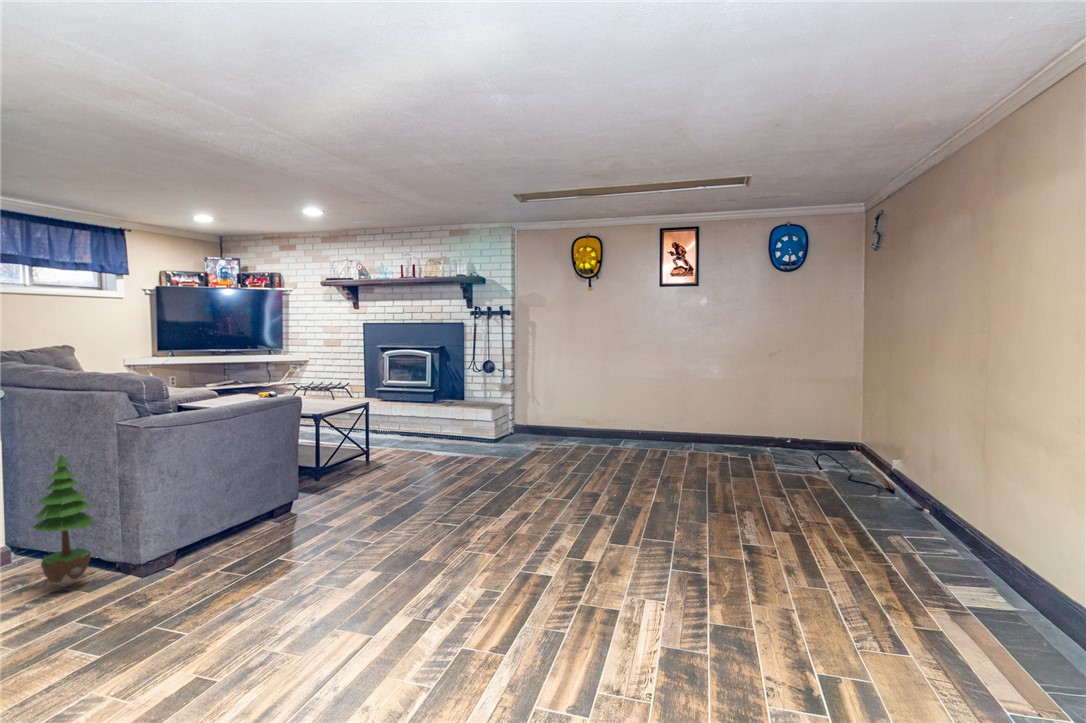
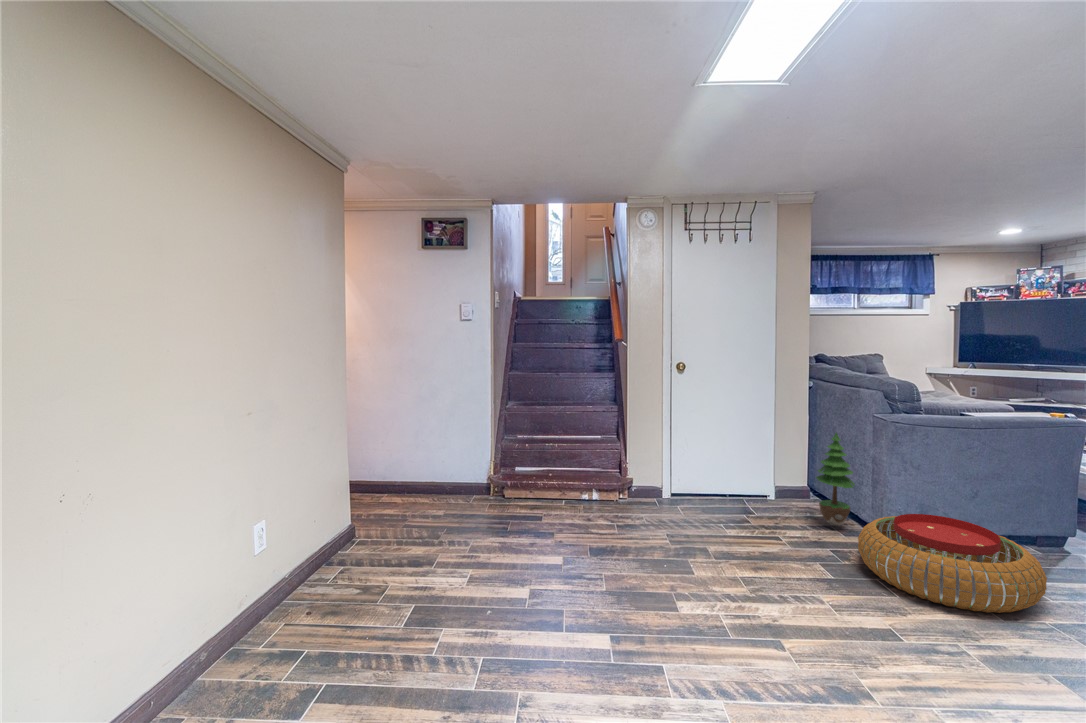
pouf: none [119,518,306,625] -> present [858,514,1047,613]

